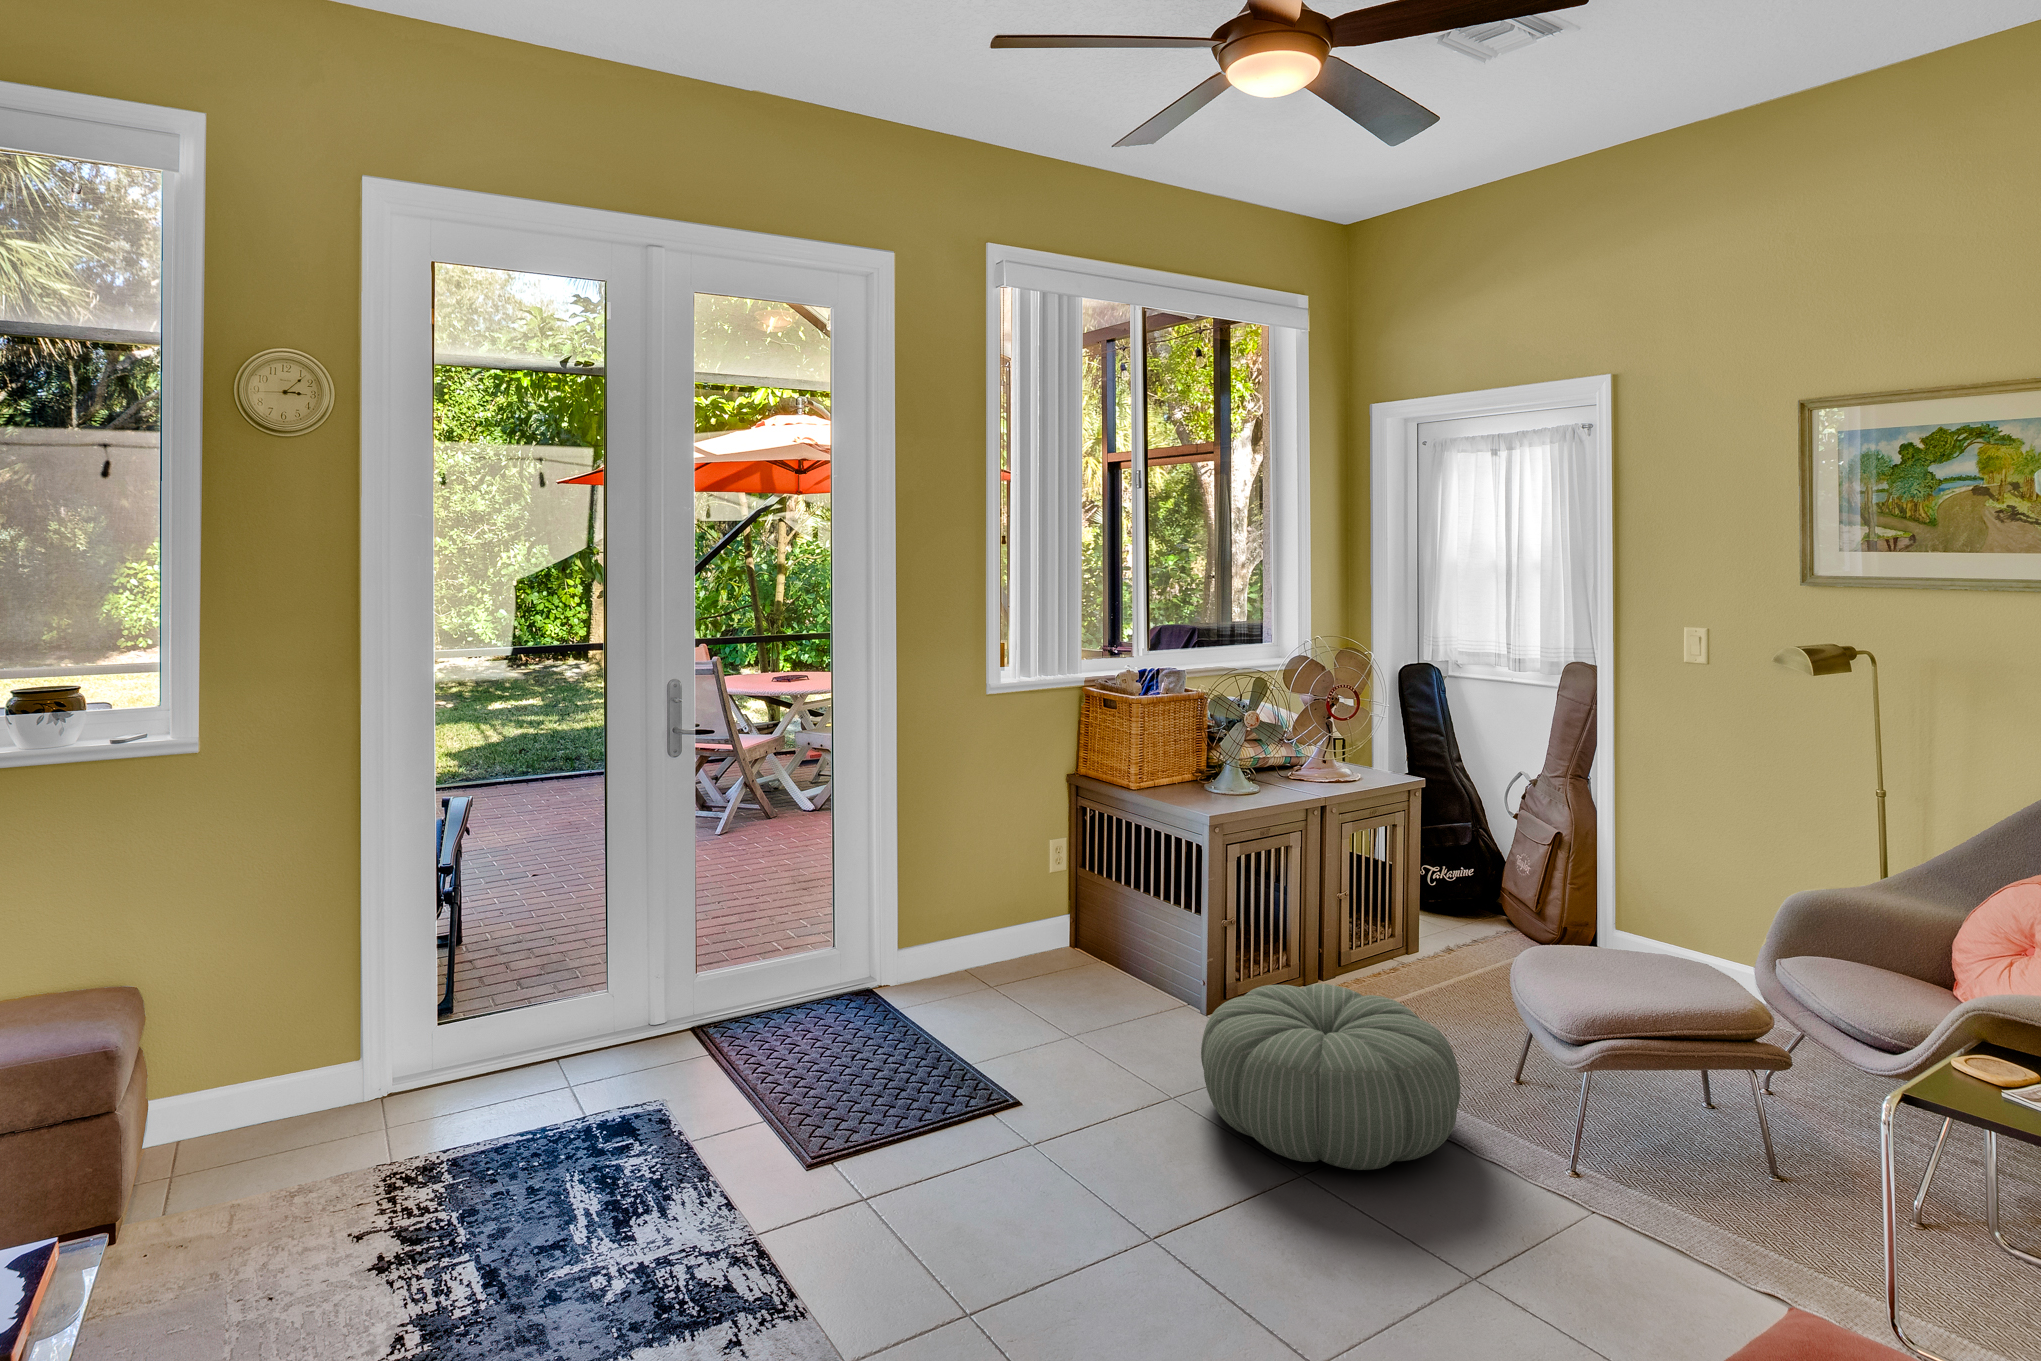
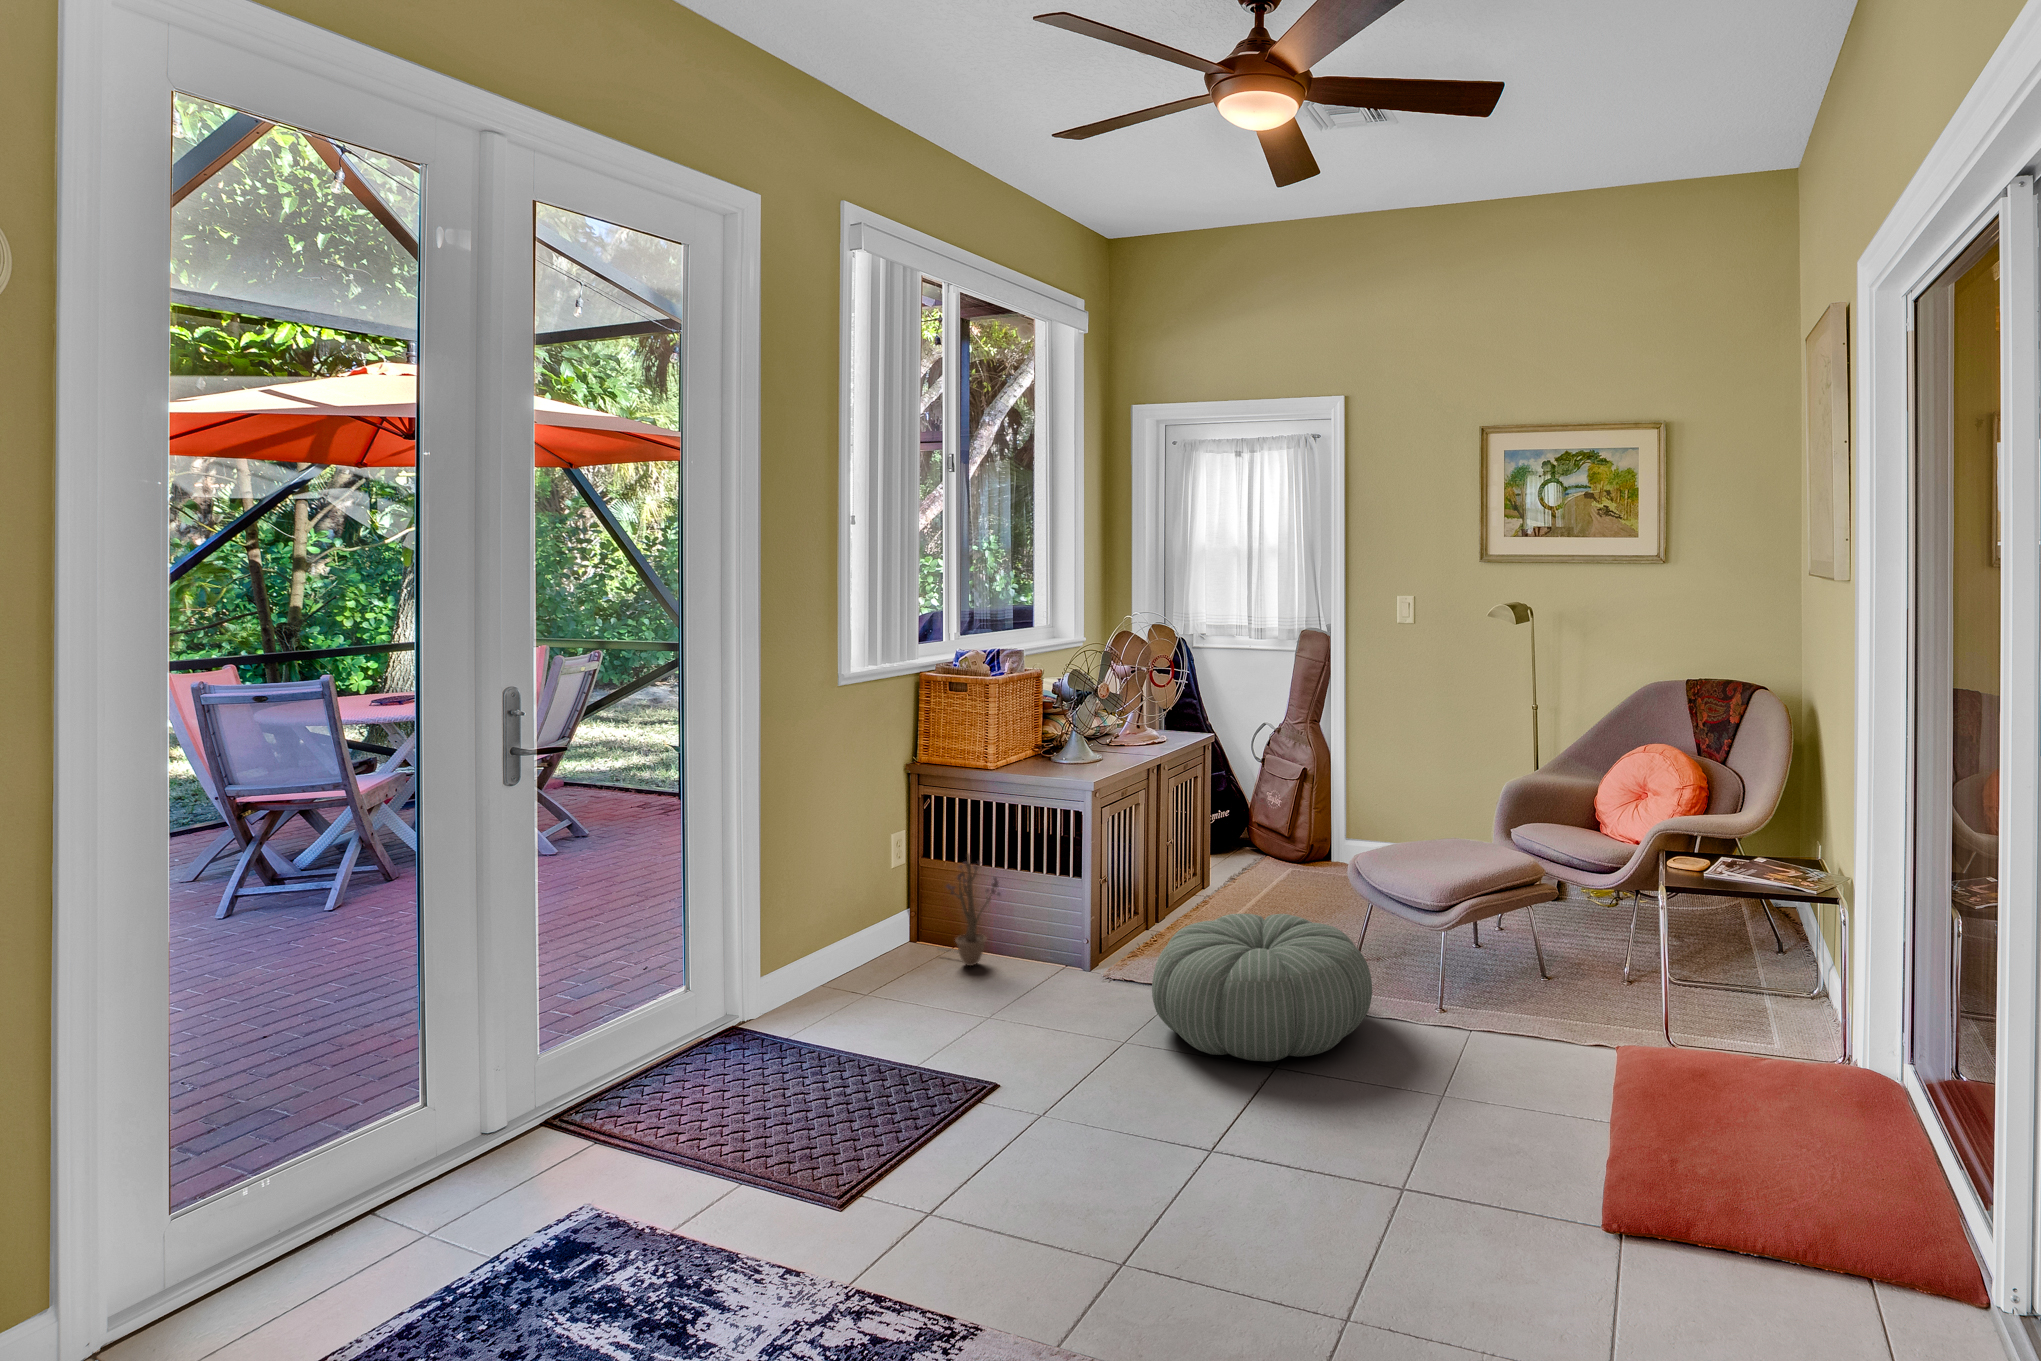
decorative plant: none [1082,868,1126,979] -> present [938,854,1000,966]

